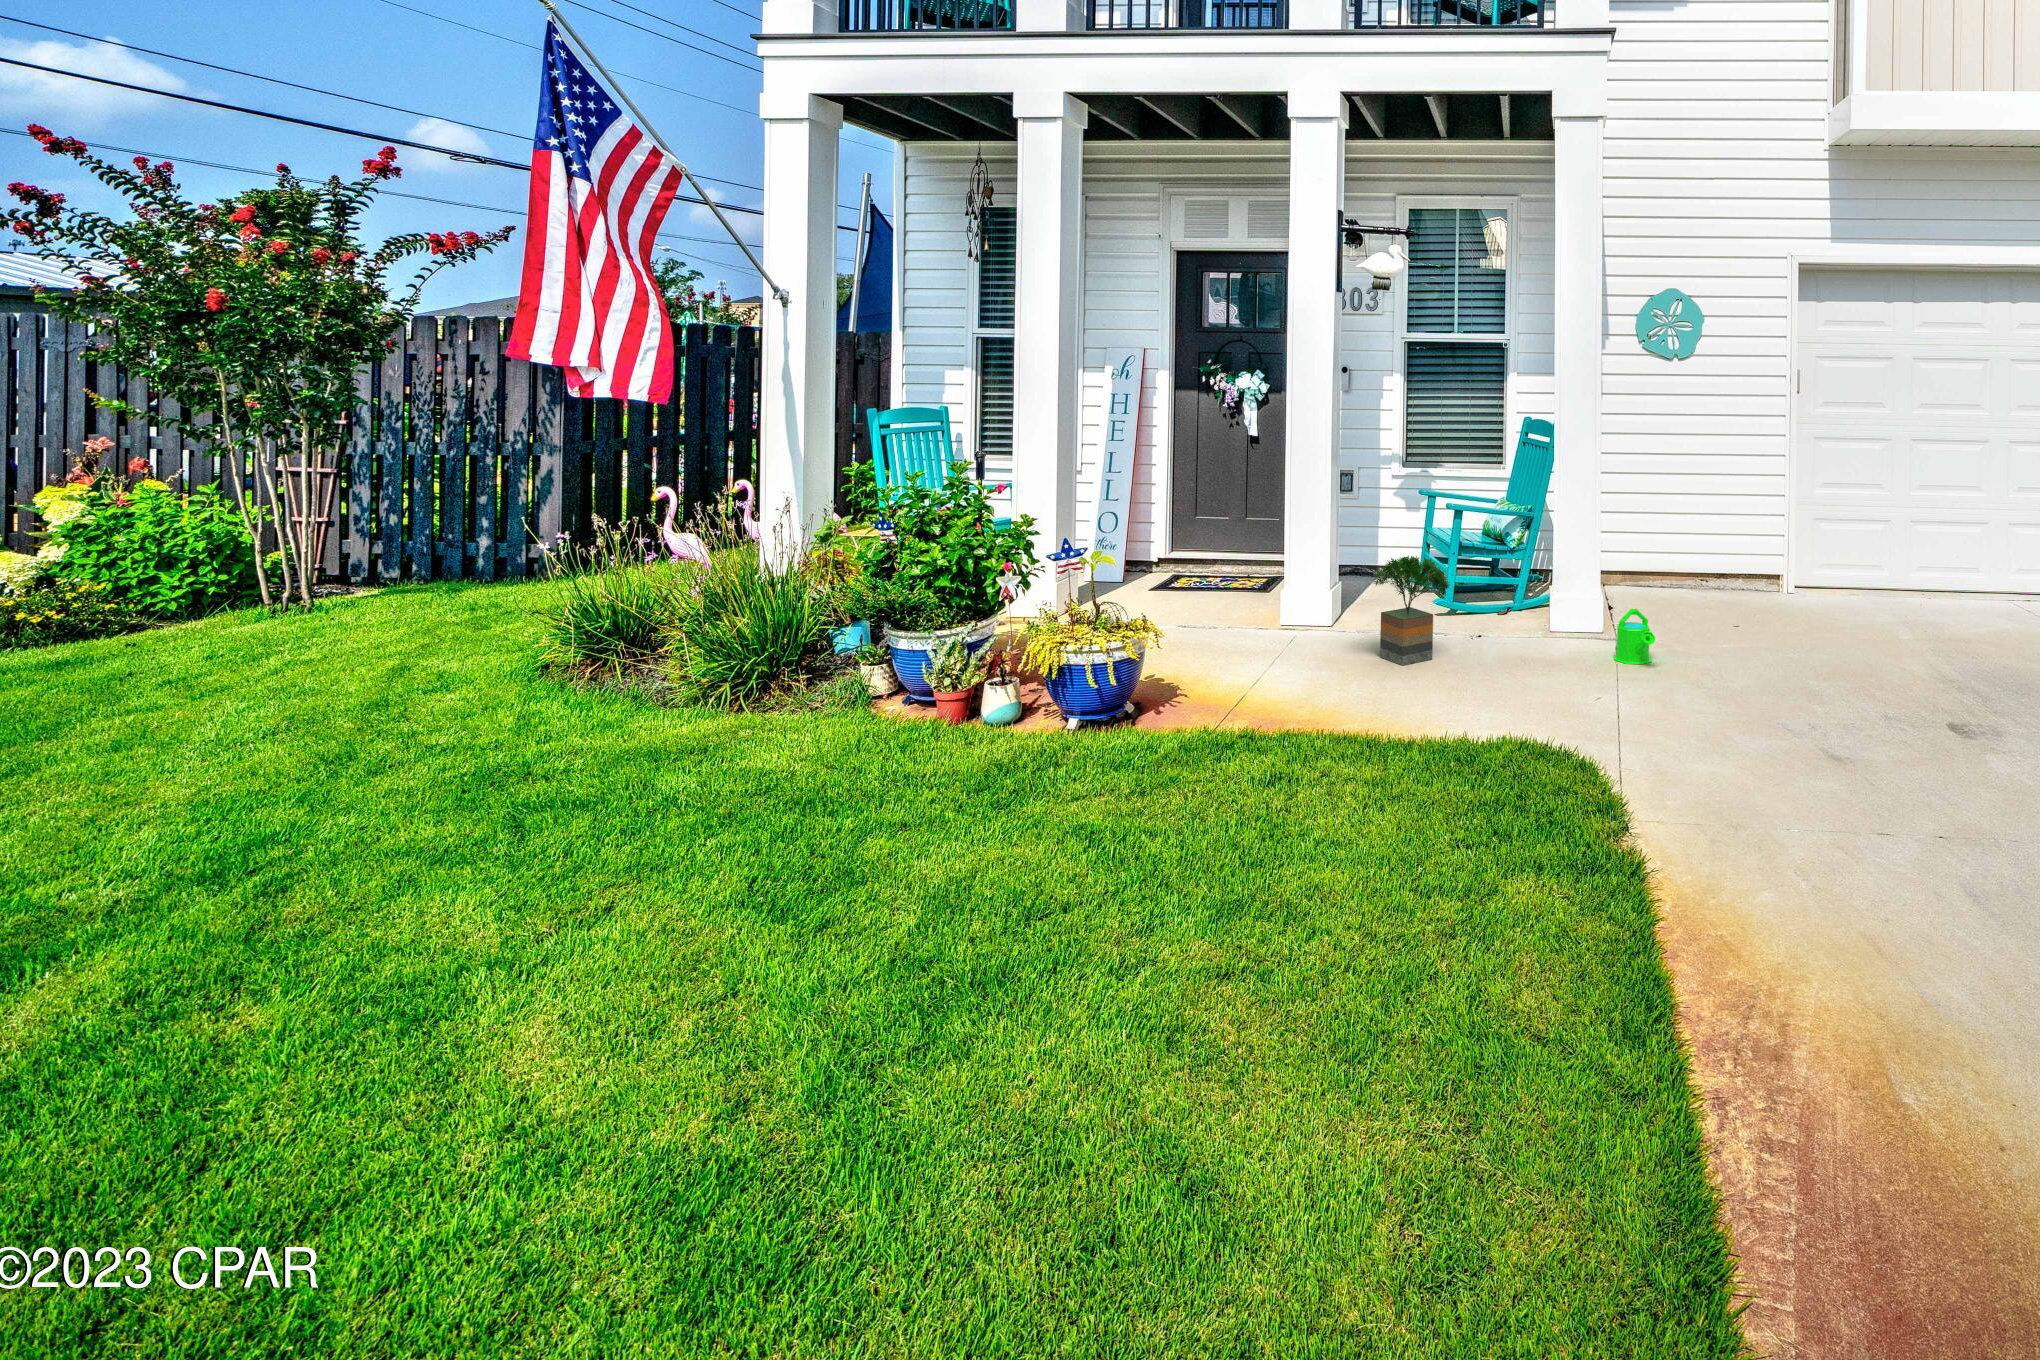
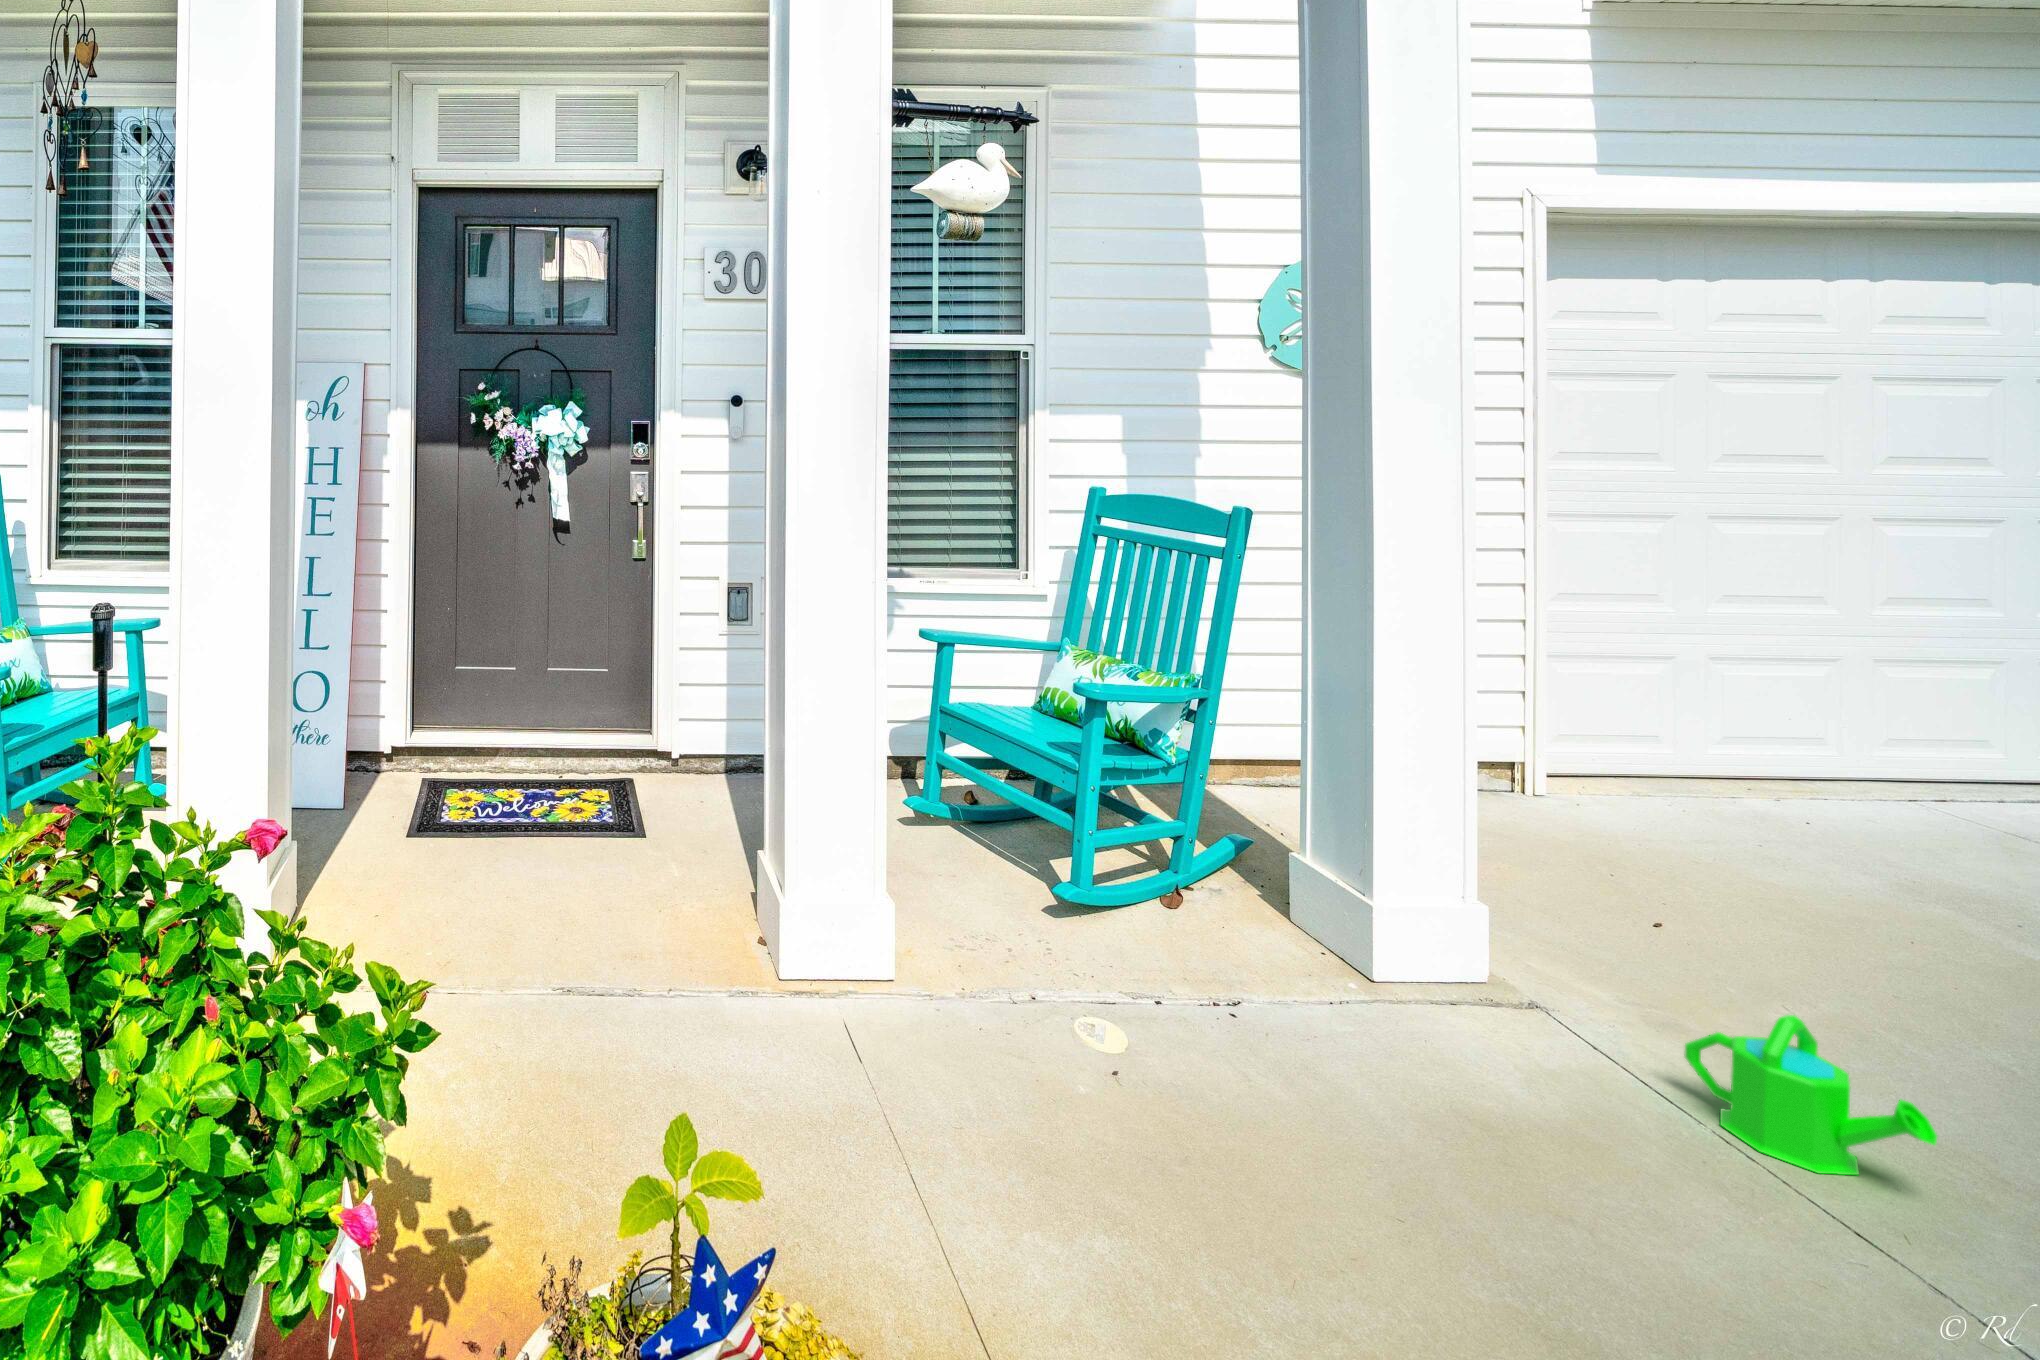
potted tree: present [1374,556,1450,666] -> none [1170,890,1406,1232]

